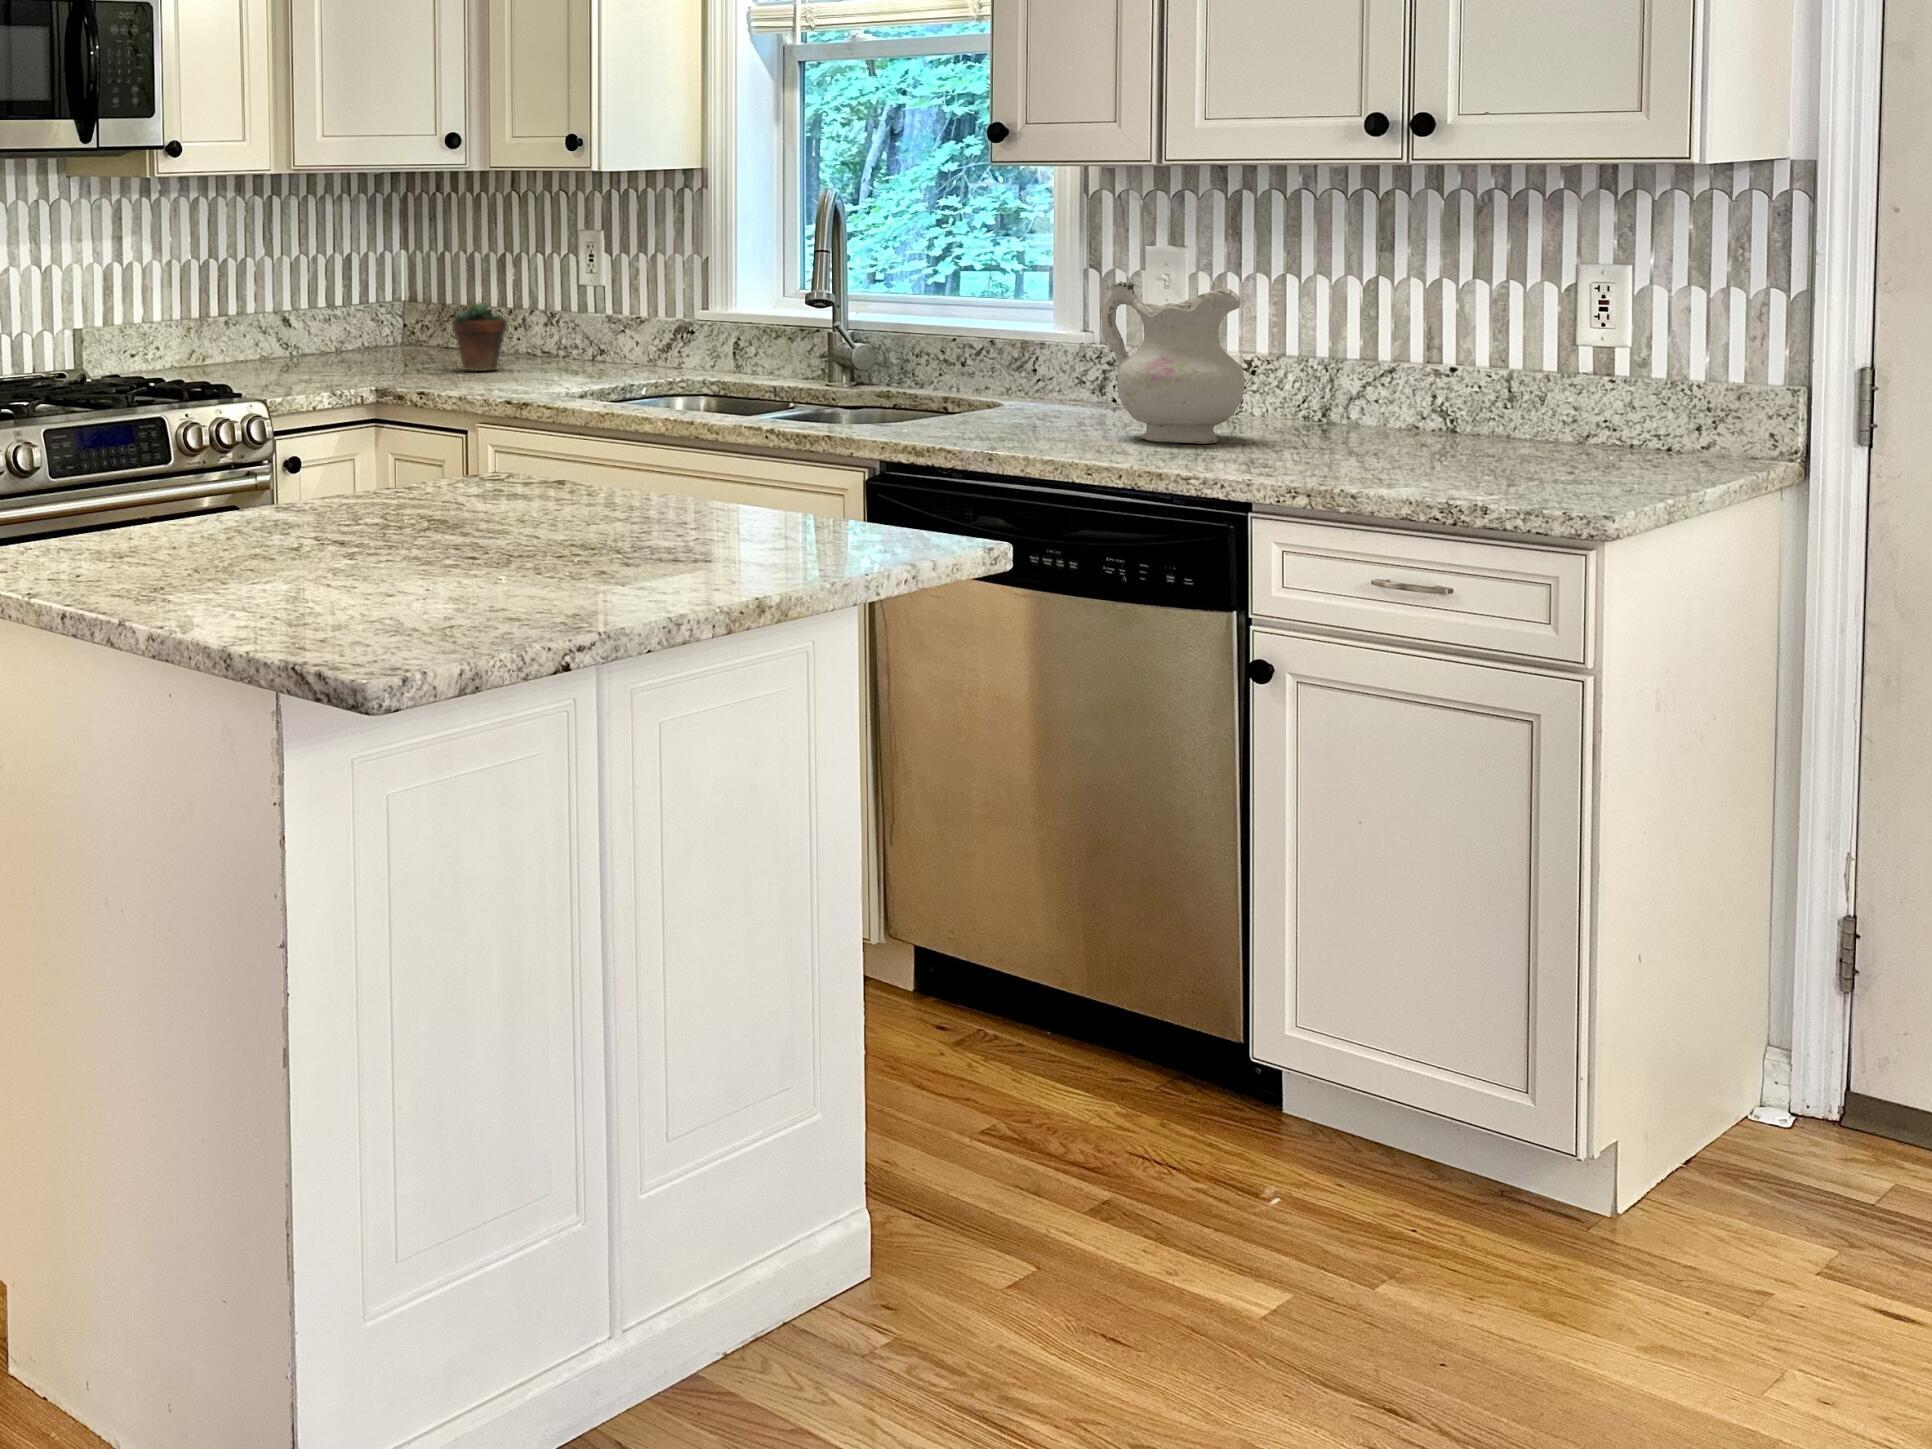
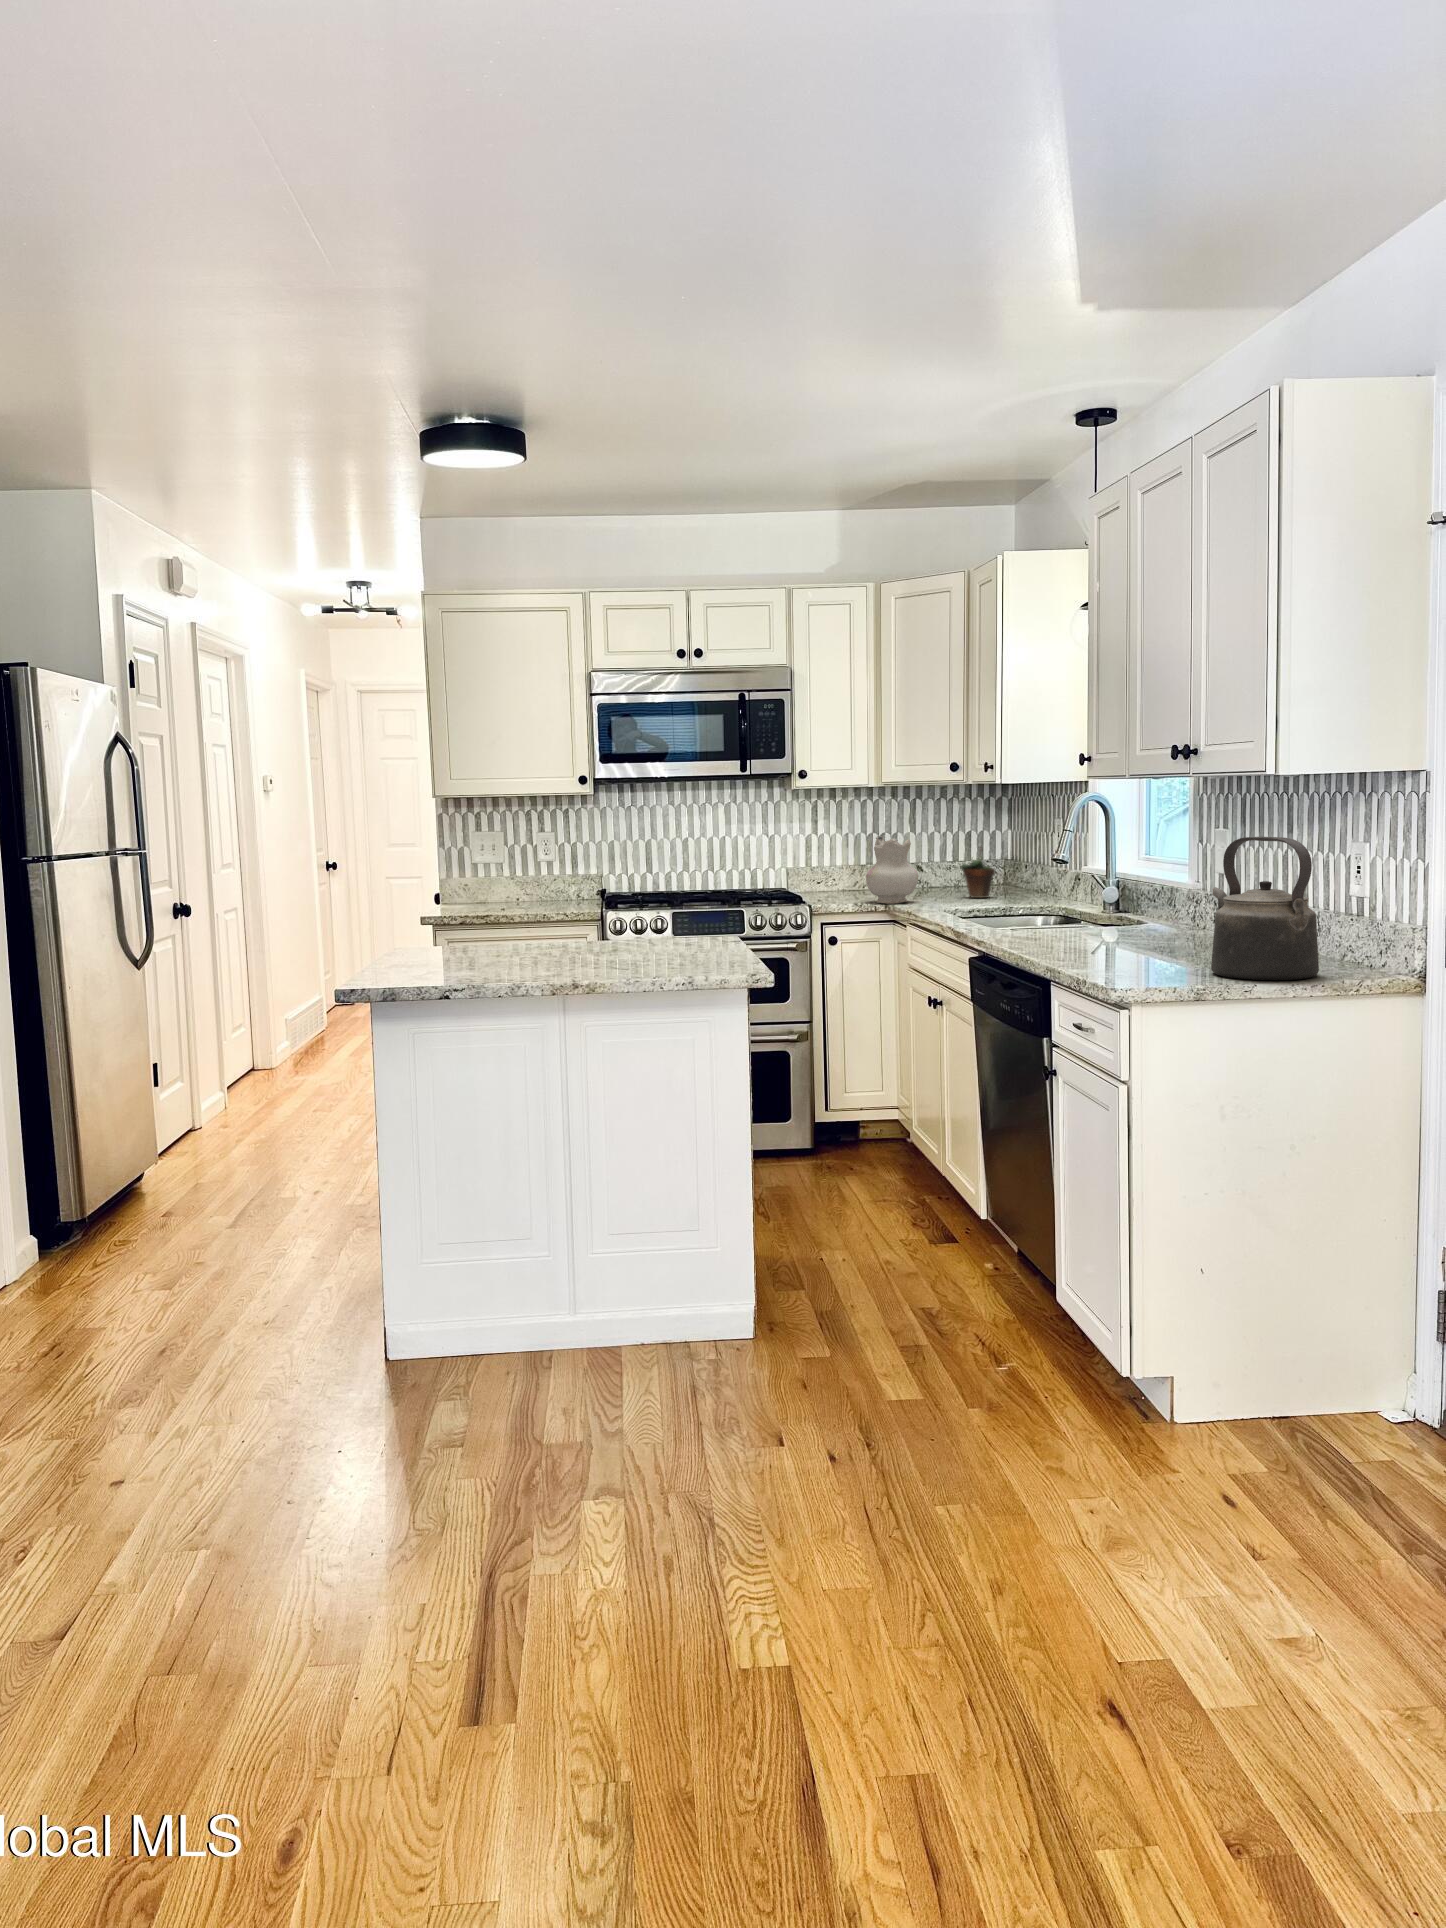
kettle: none [1441,254,1665,477] -> present [1211,837,1319,980]
ceramic pitcher: present [1103,281,1245,444] -> present [866,836,918,904]

